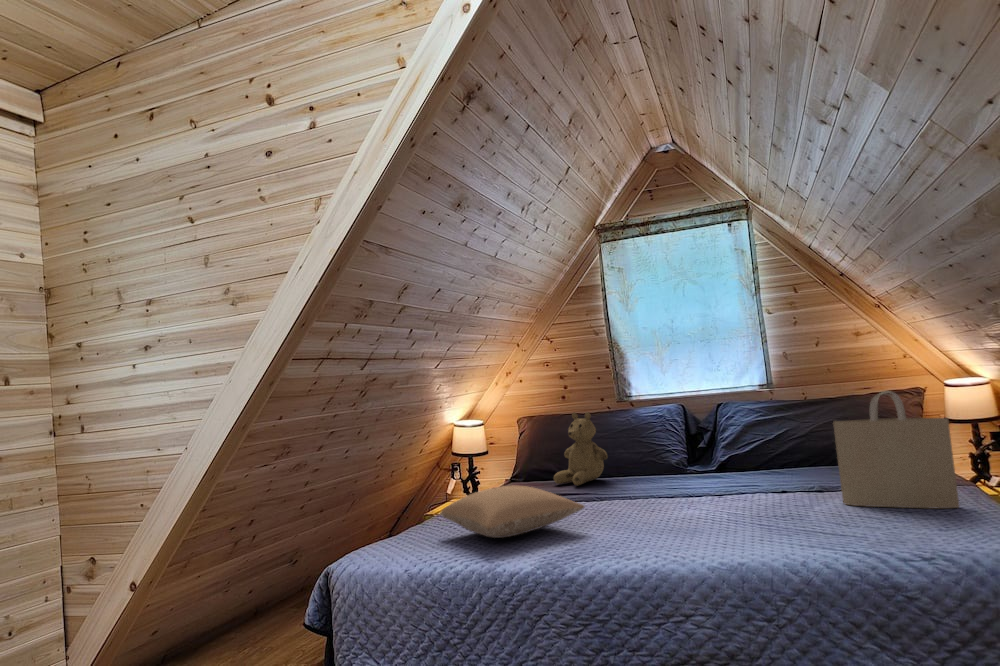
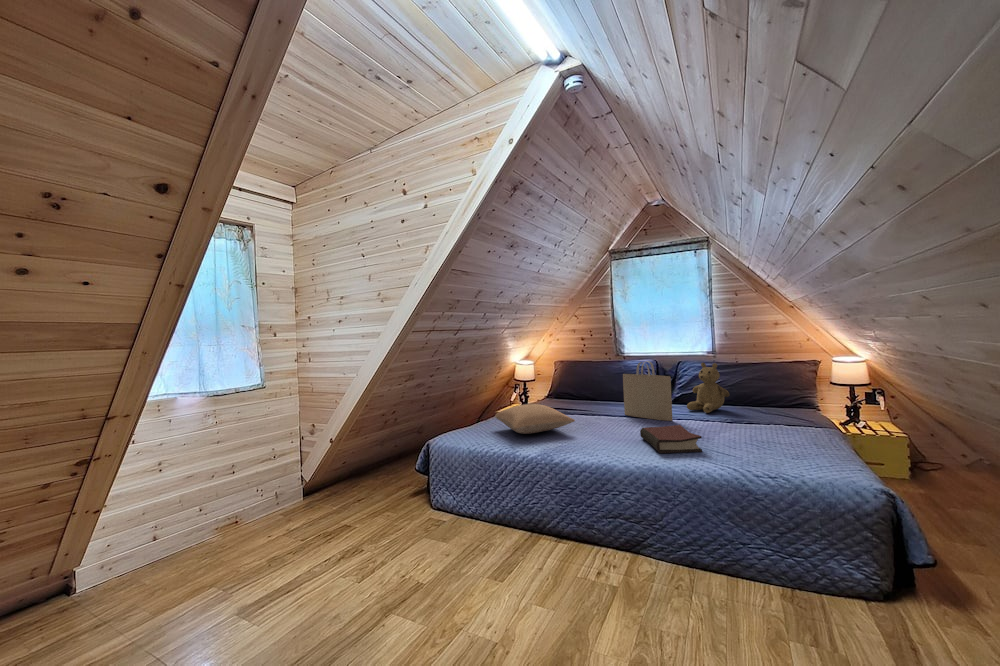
tote bag: present [833,391,959,508] -> present [623,361,672,421]
teddy bear: present [554,412,607,485] -> present [687,363,729,413]
hardback book: none [696,497,803,544] -> present [640,425,702,453]

